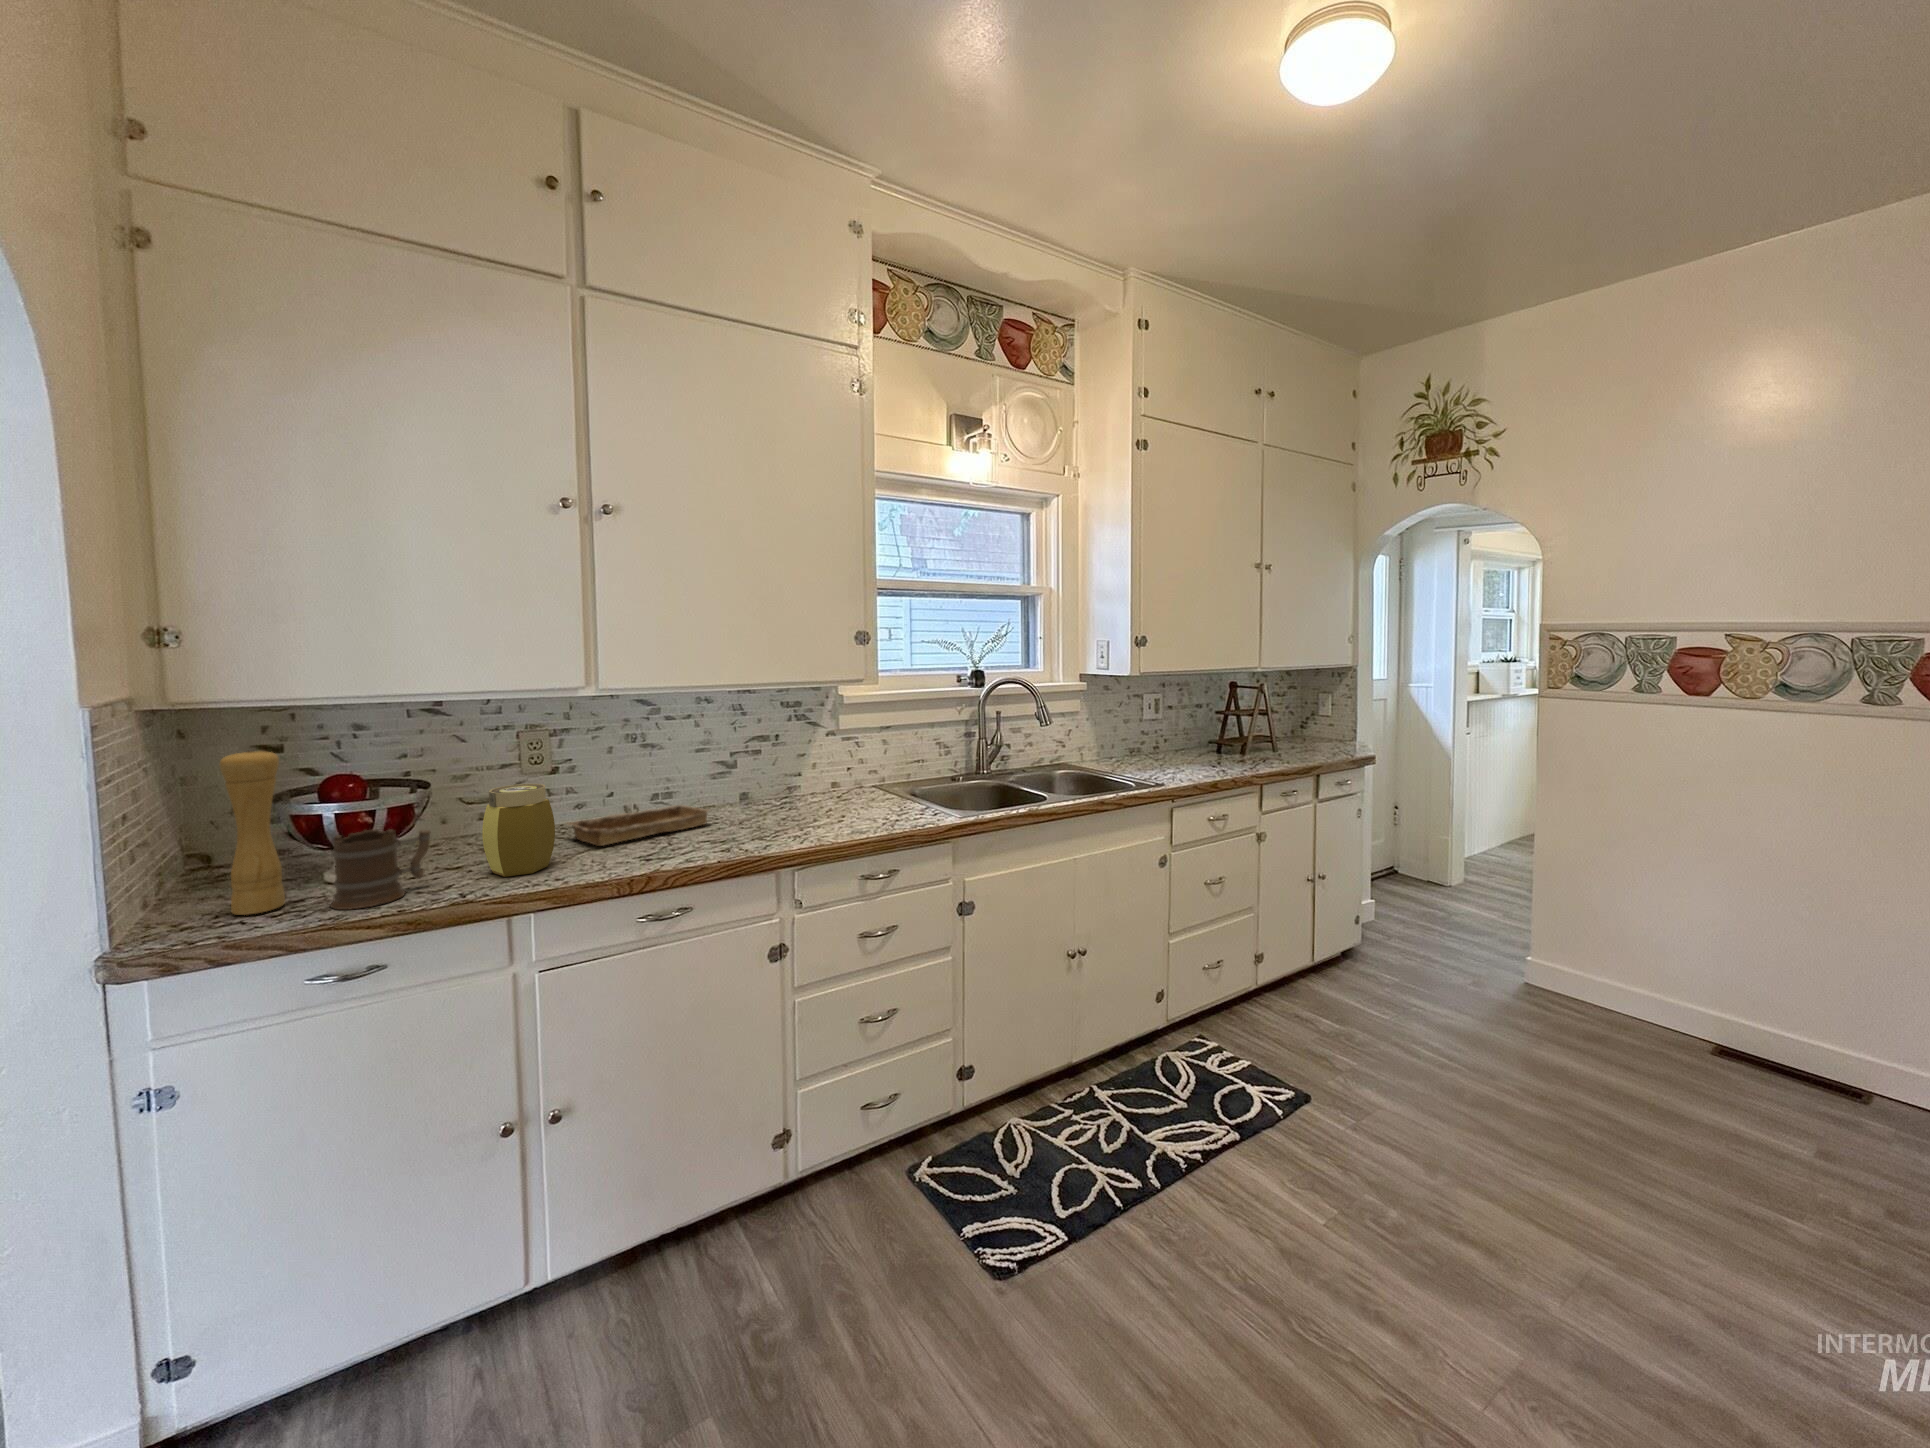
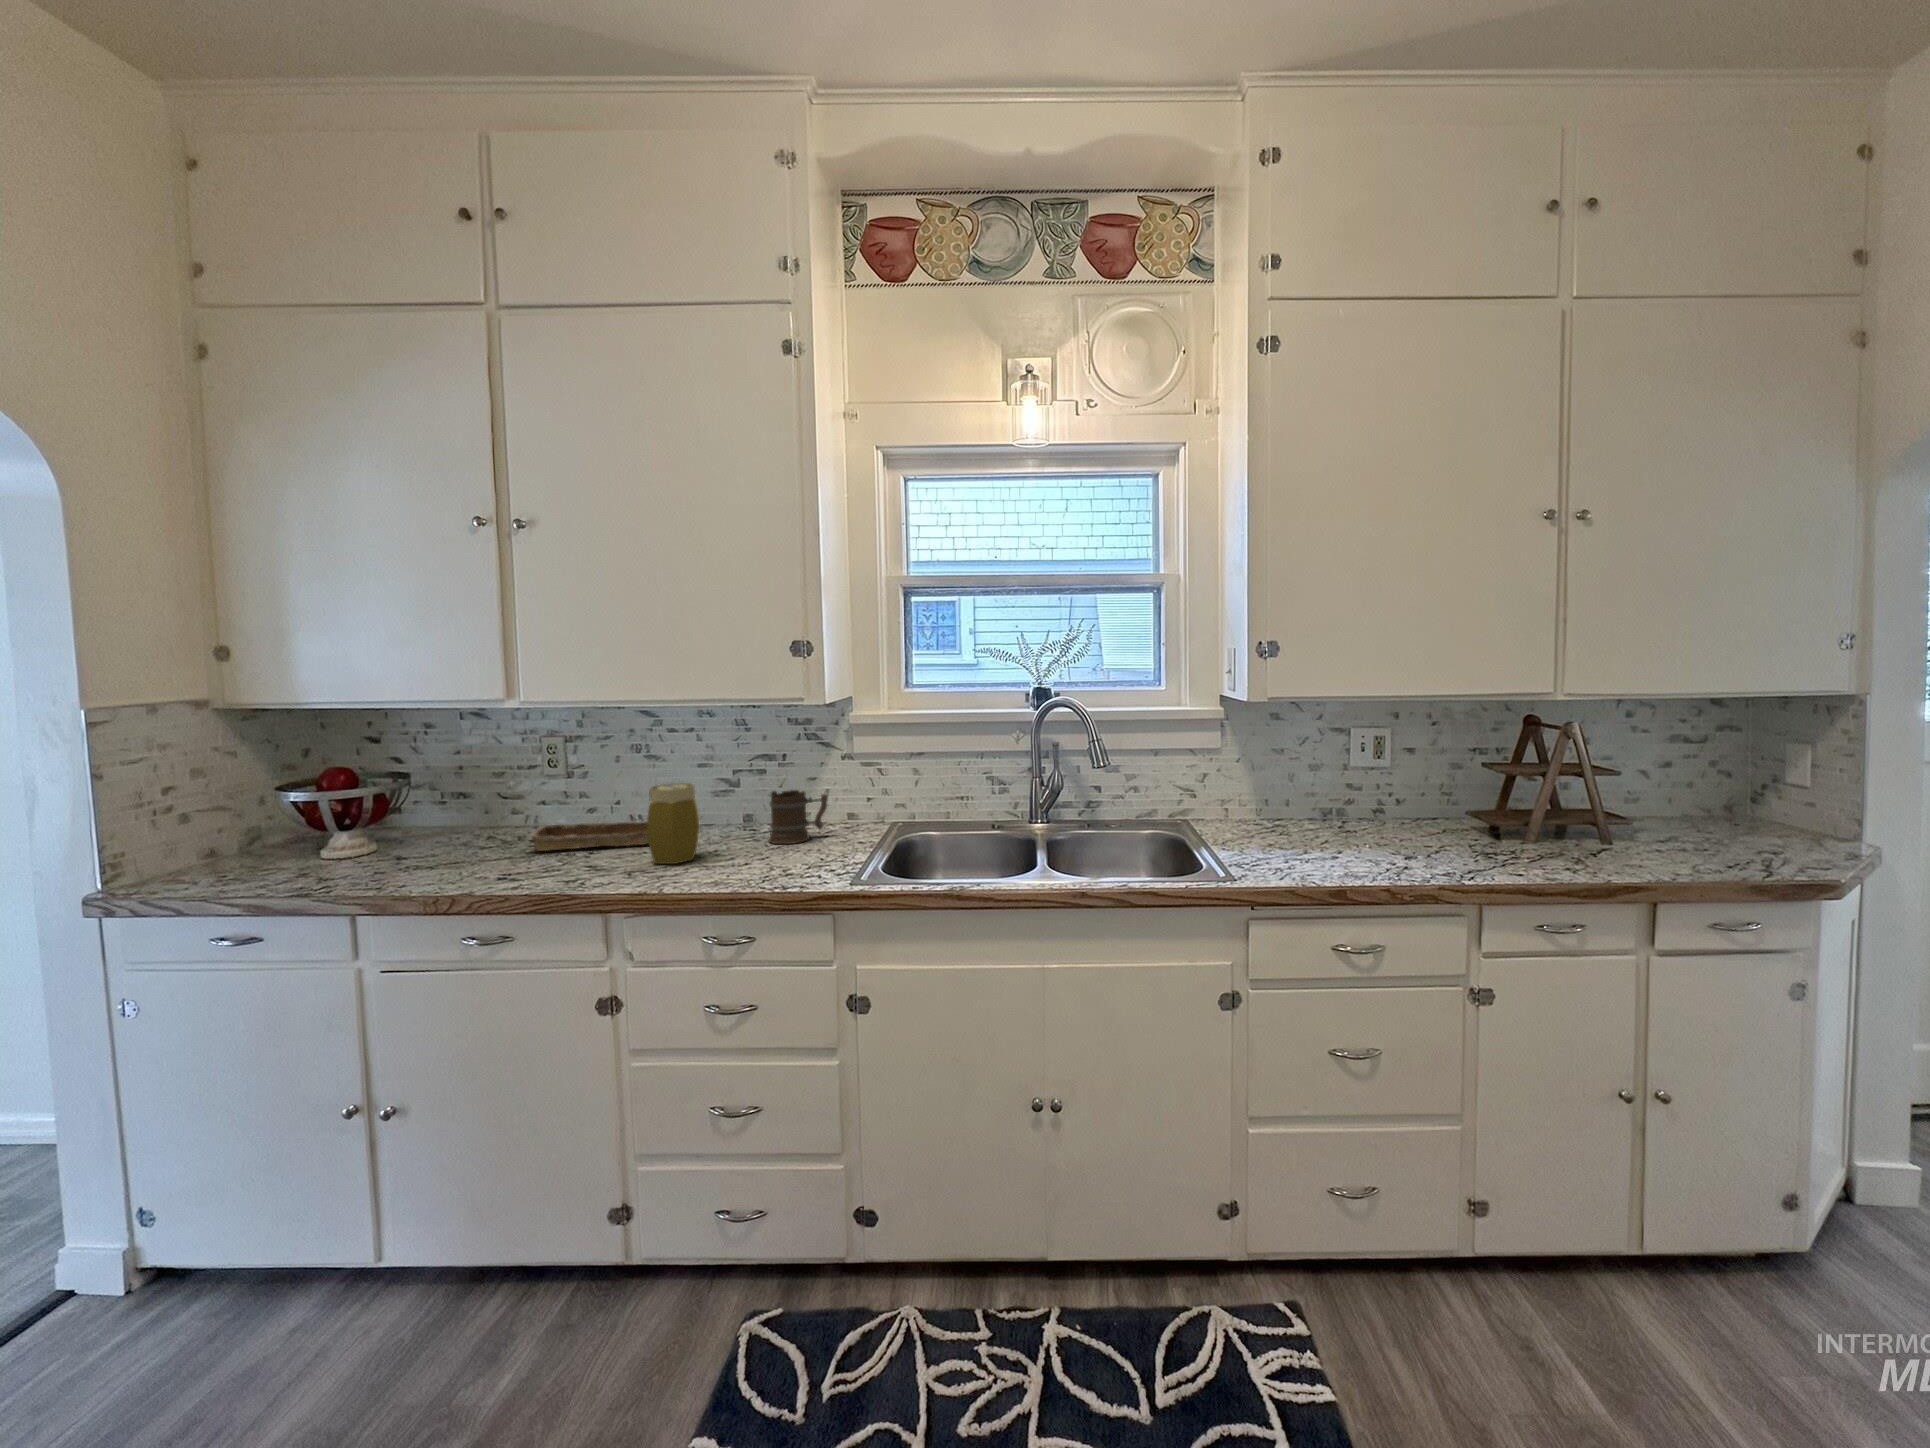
pepper mill: present [220,749,285,915] -> none [248,741,295,867]
jar: present [482,784,555,877] -> present [647,783,699,864]
mug: present [330,829,431,910] -> present [768,790,828,844]

